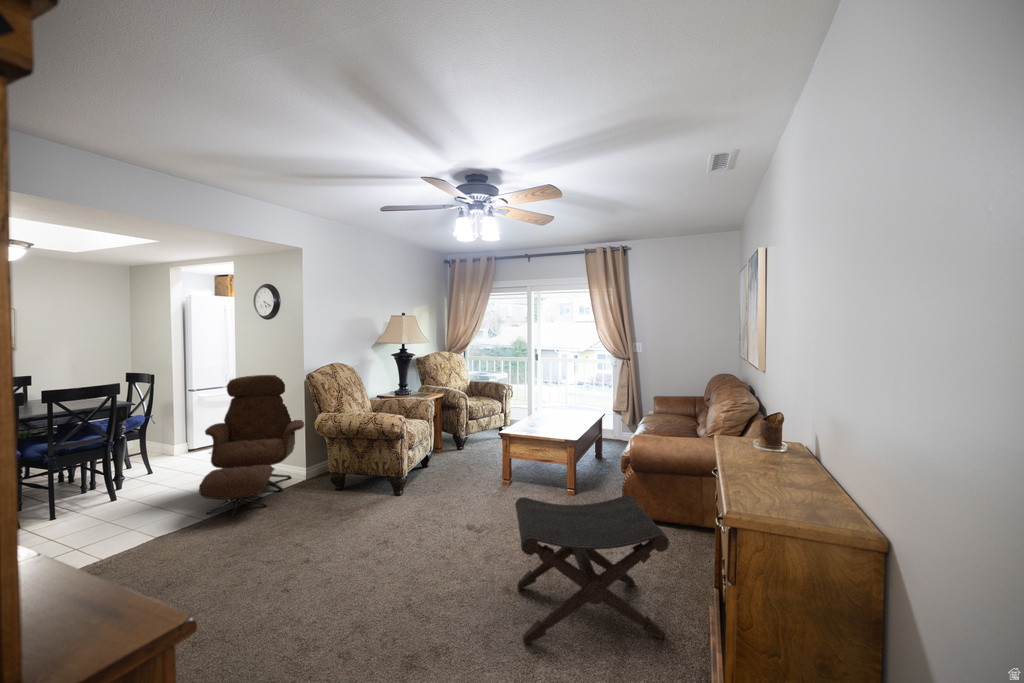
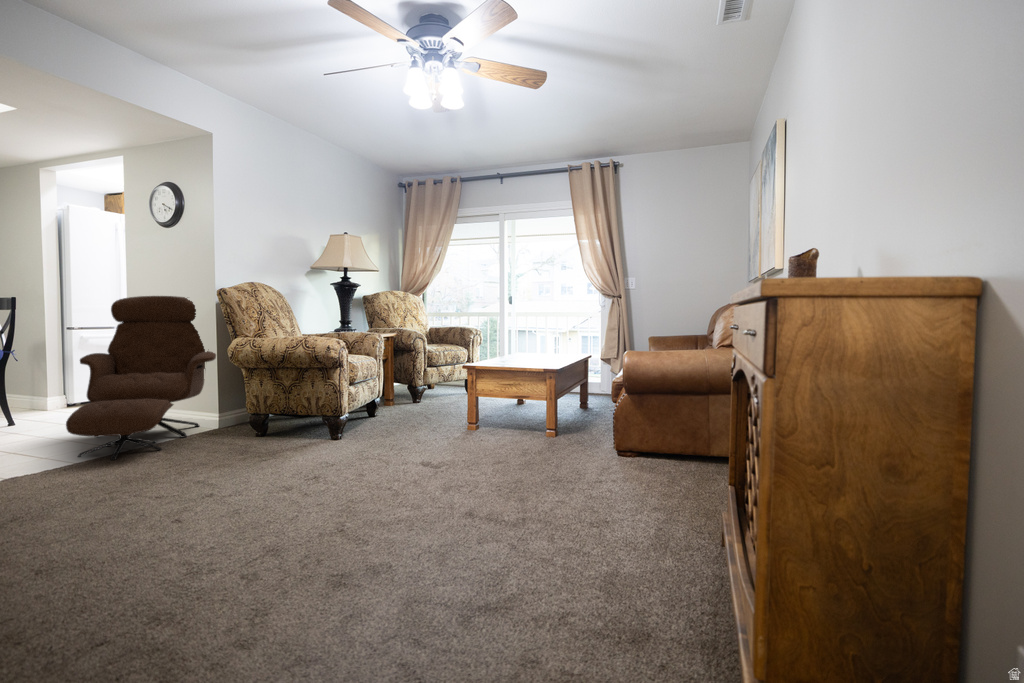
footstool: present [515,495,669,644] -> none [486,396,692,567]

